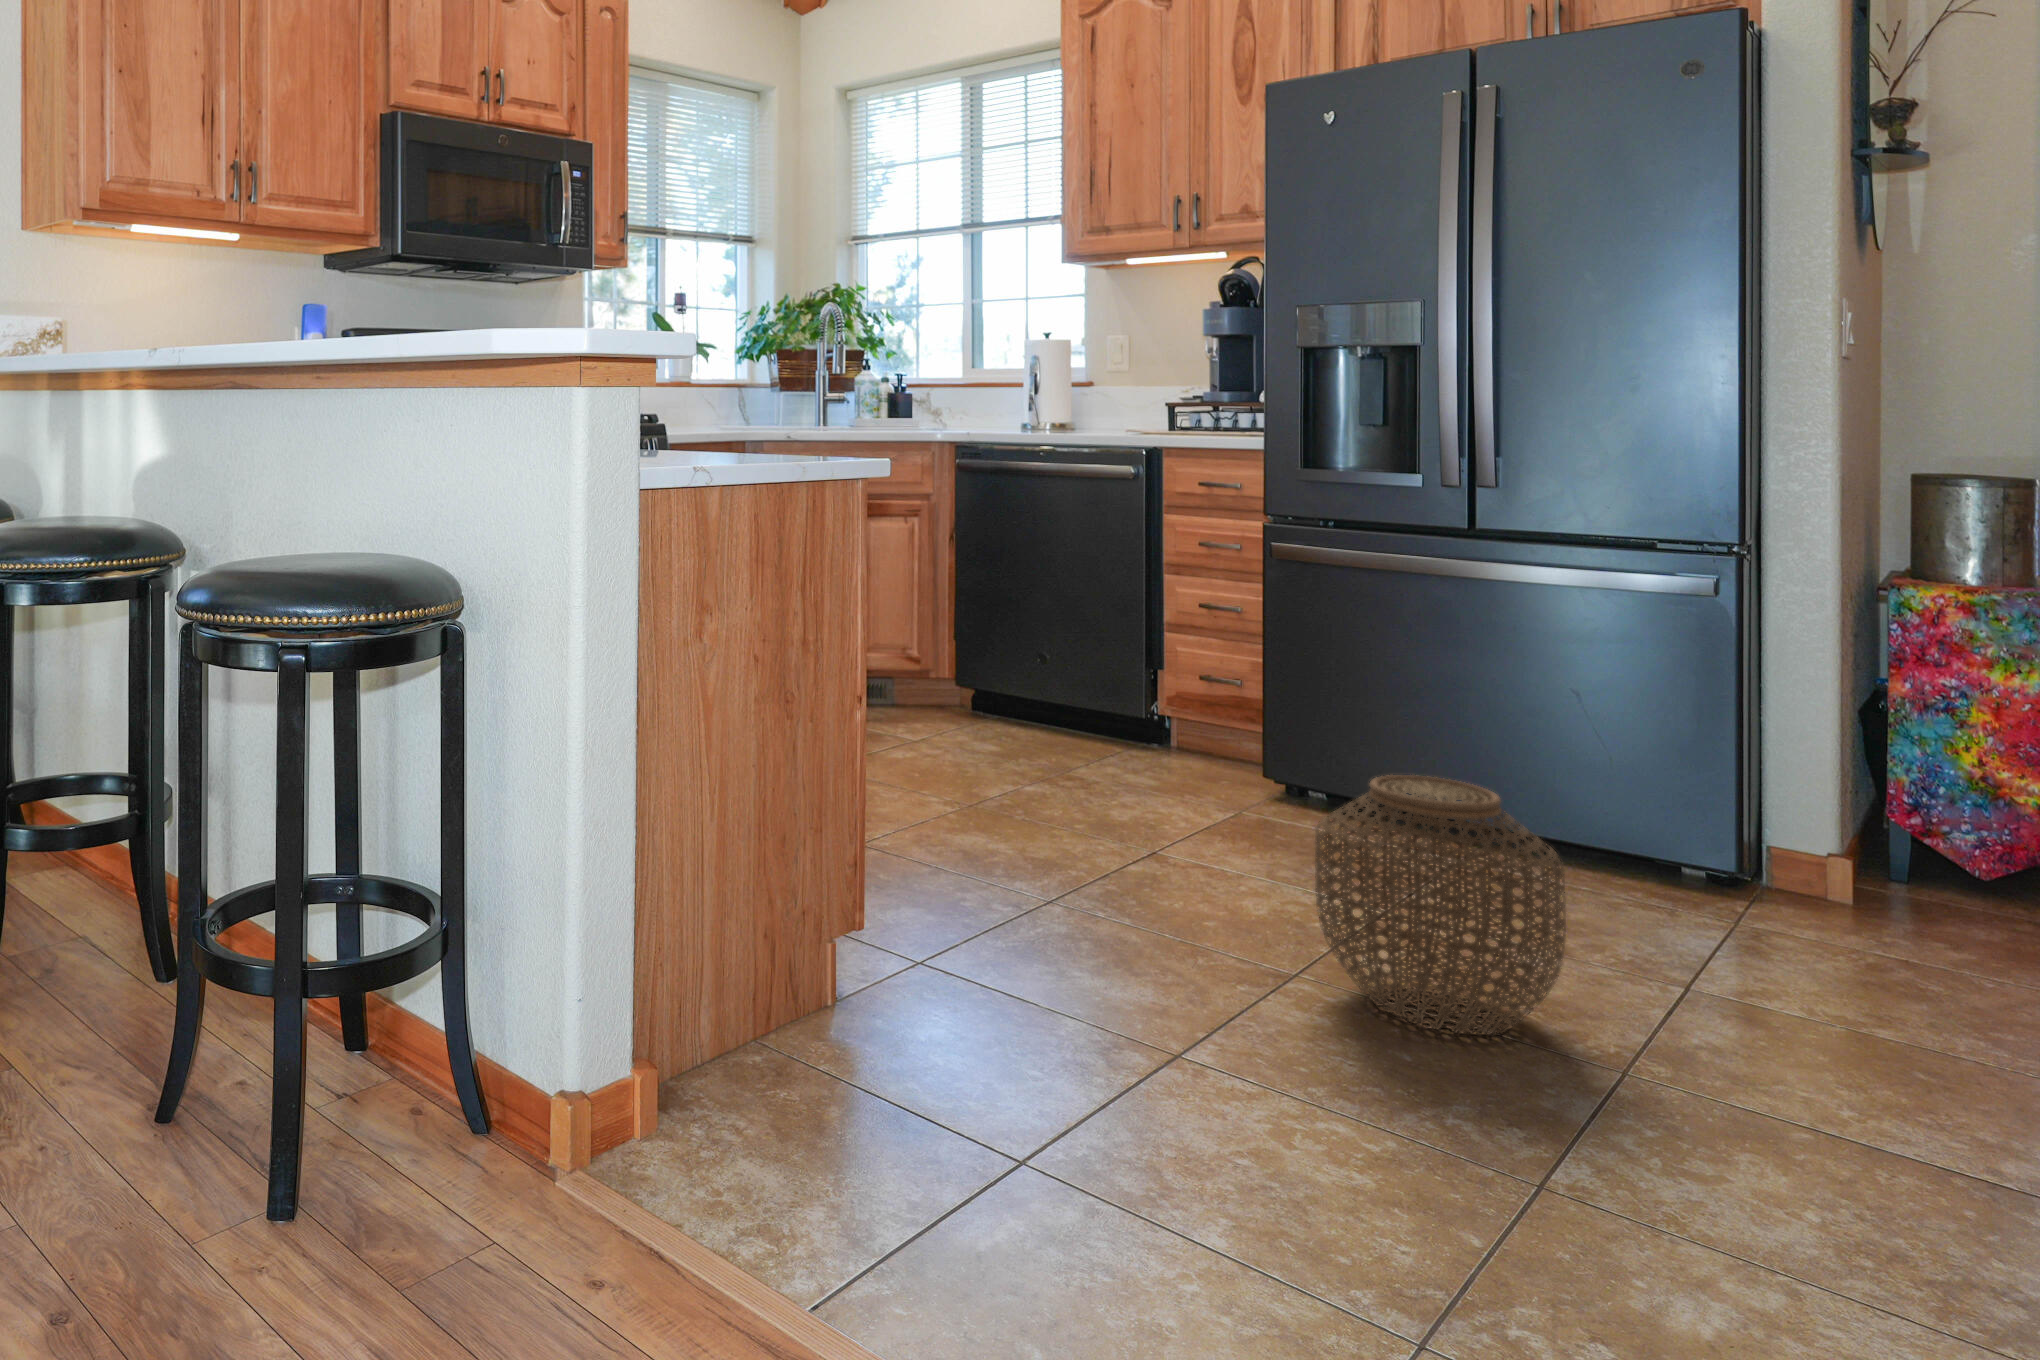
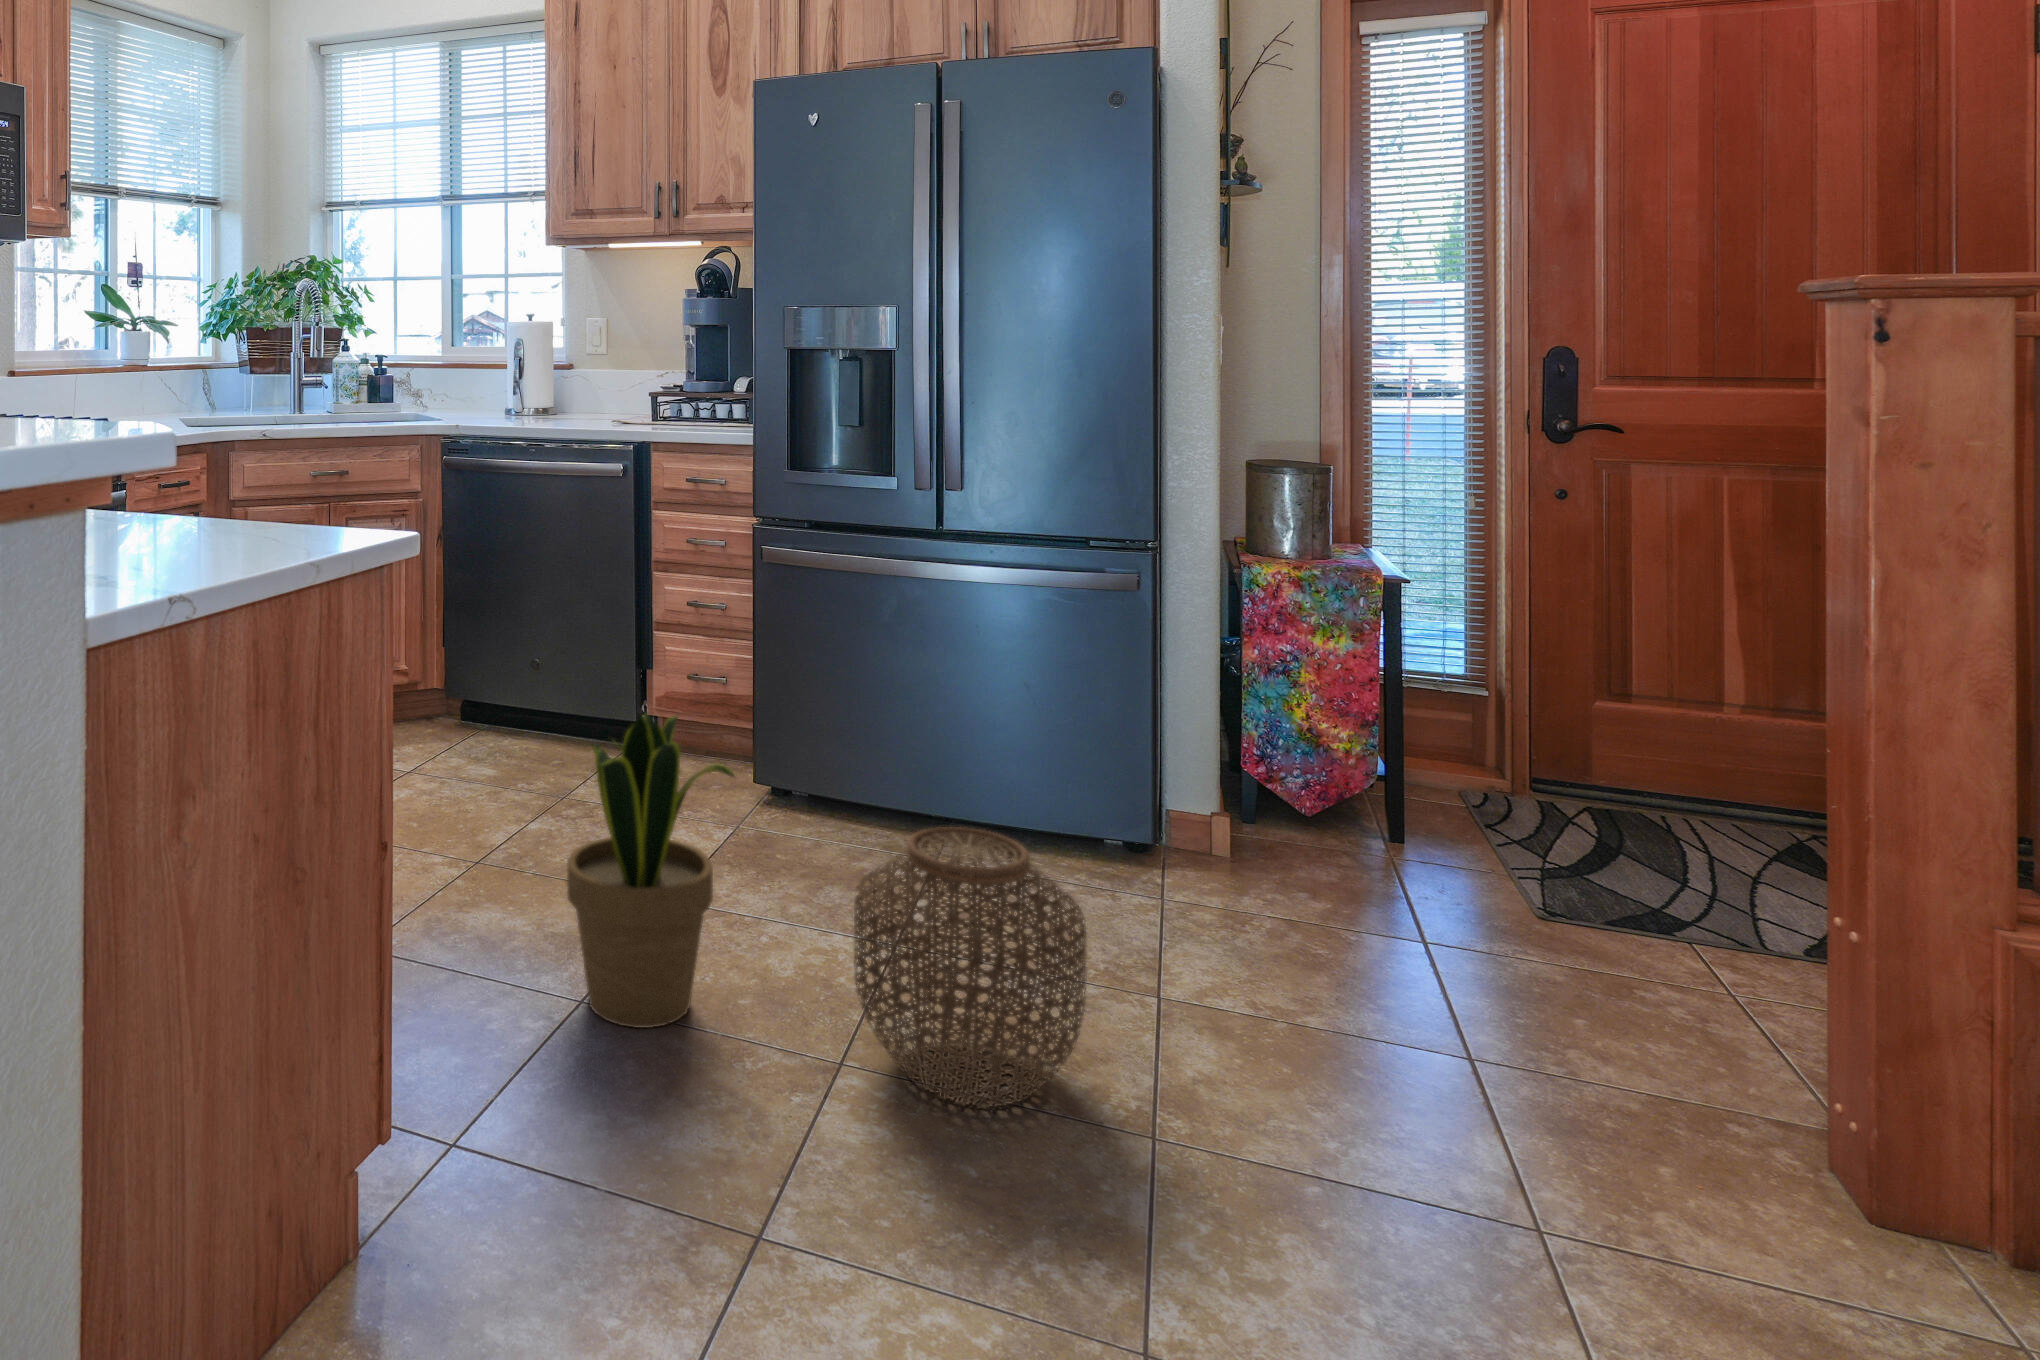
potted plant: none [1042,655,1205,938] -> present [567,713,735,1028]

